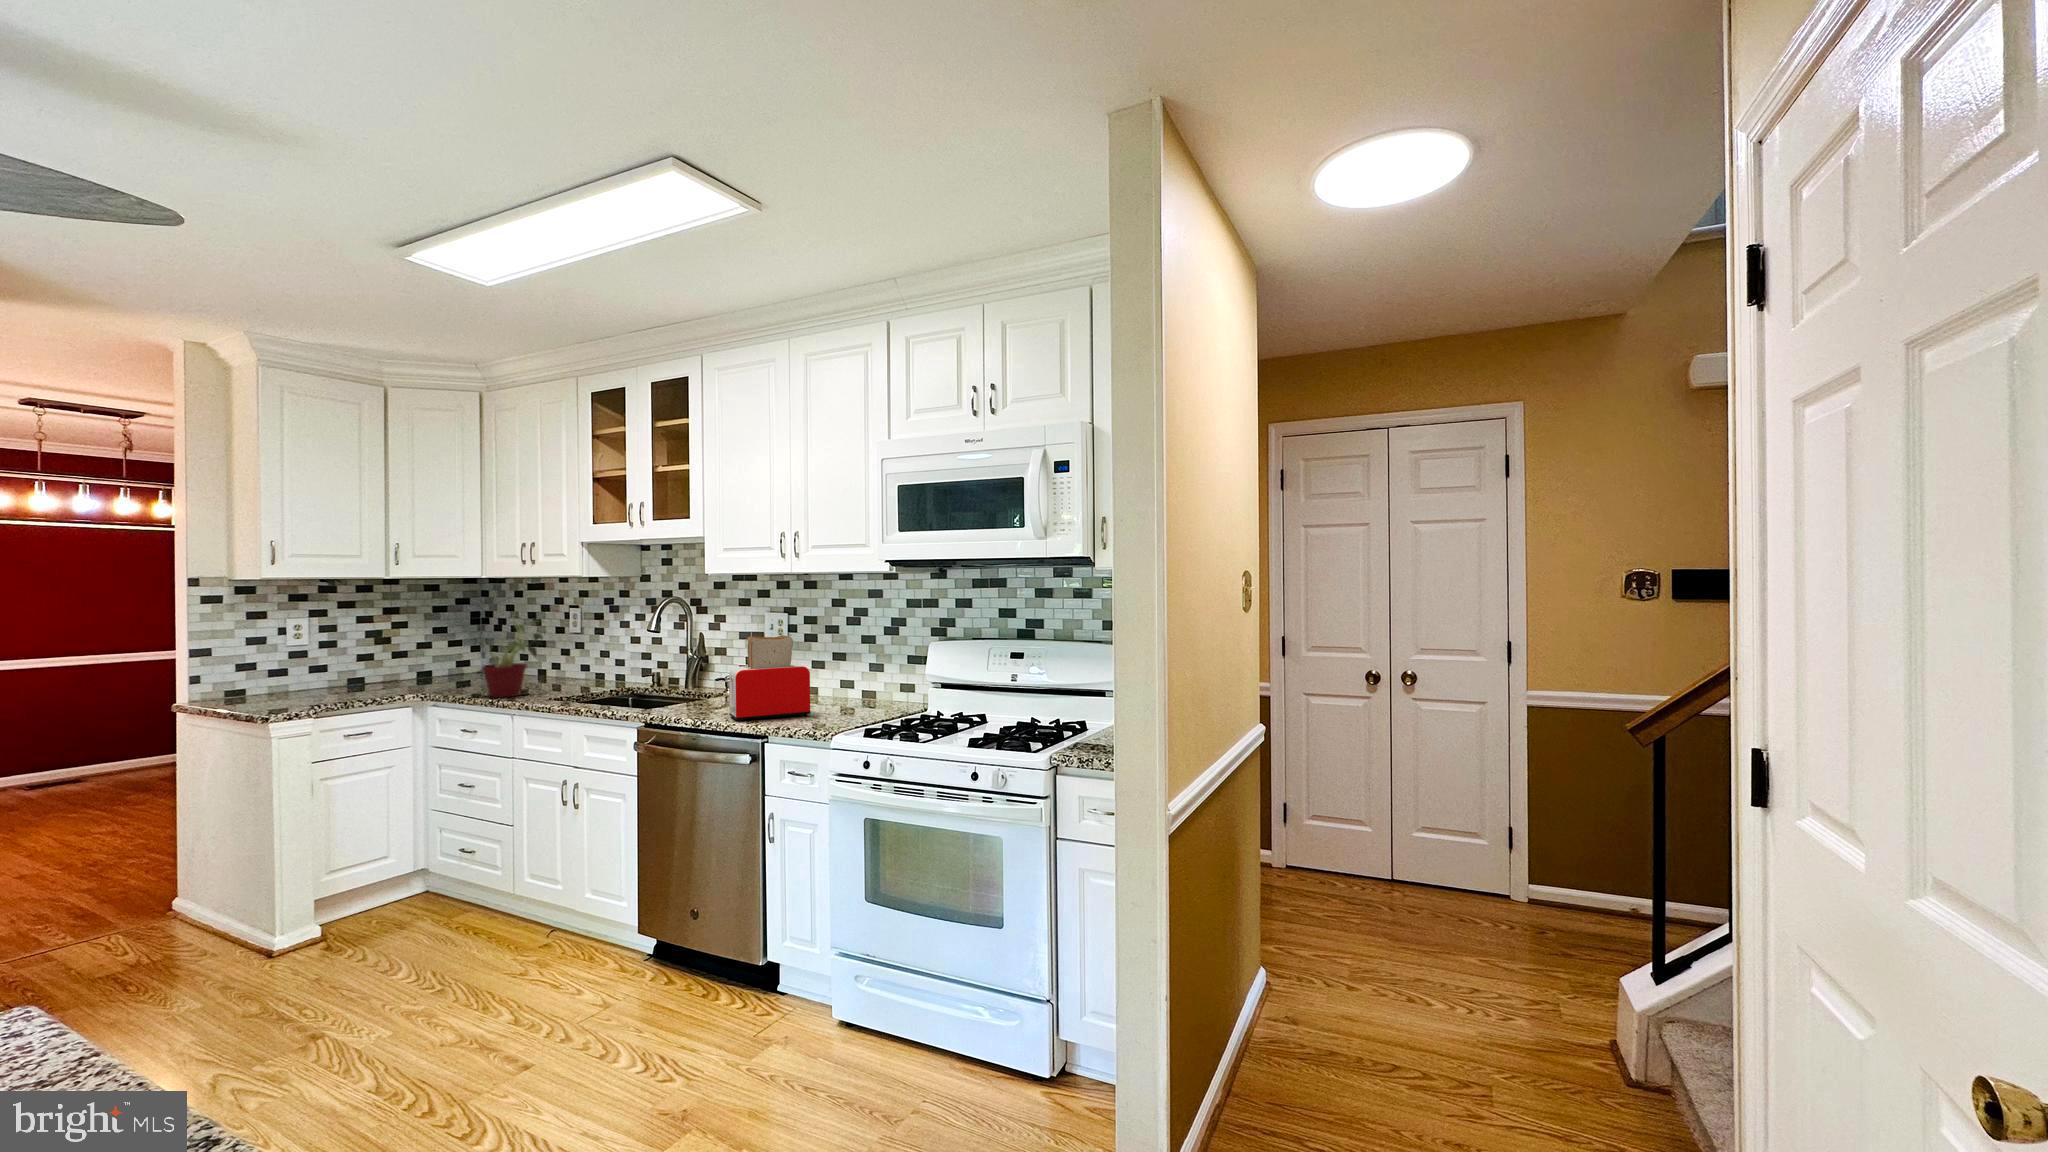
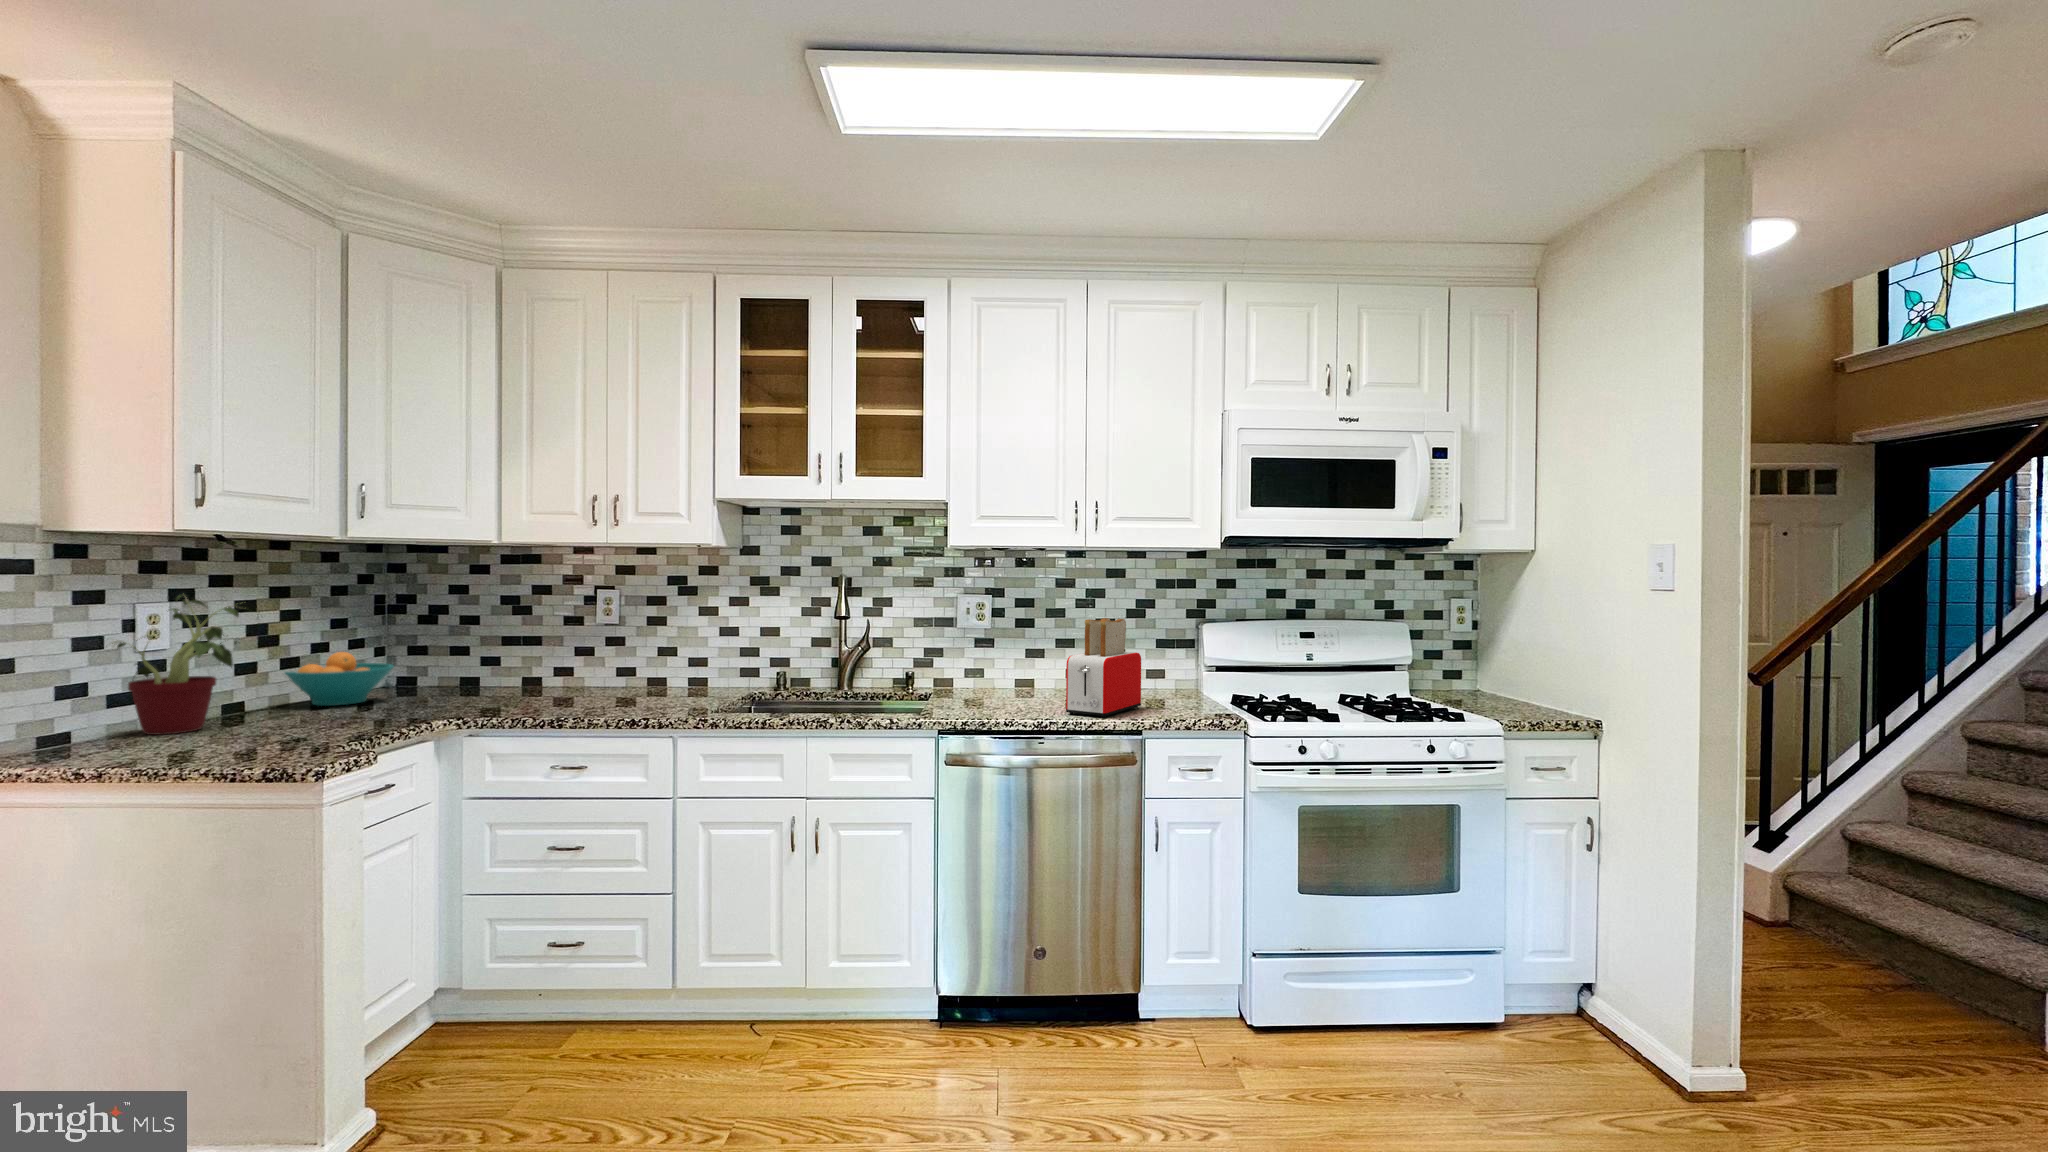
potted plant: present [479,614,542,698] -> present [112,594,239,735]
fruit bowl: none [394,648,463,682] -> present [285,652,394,706]

